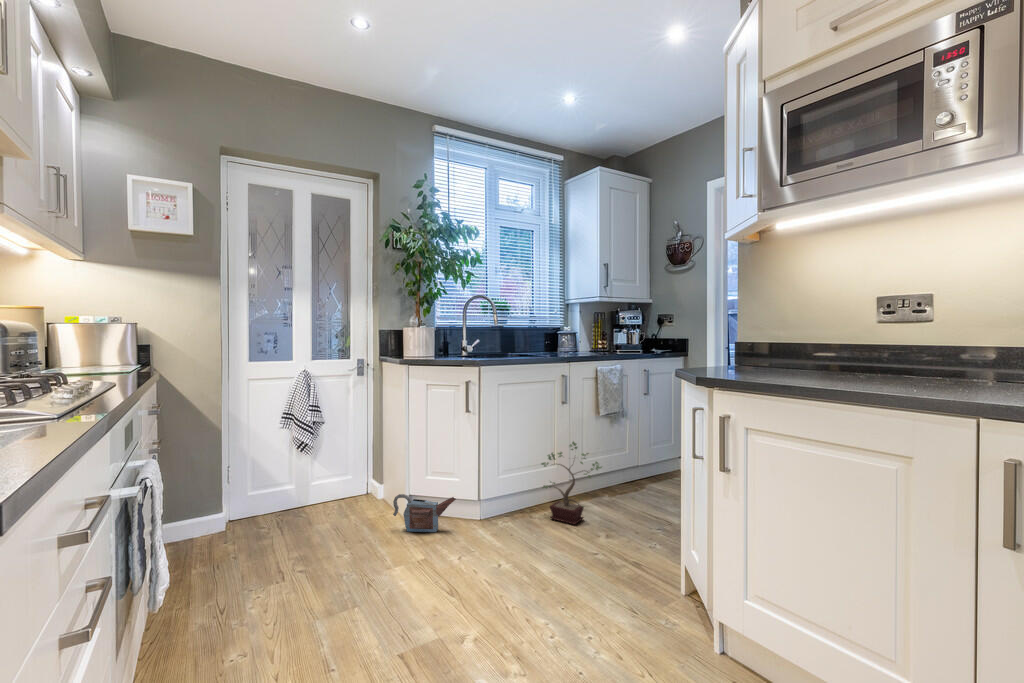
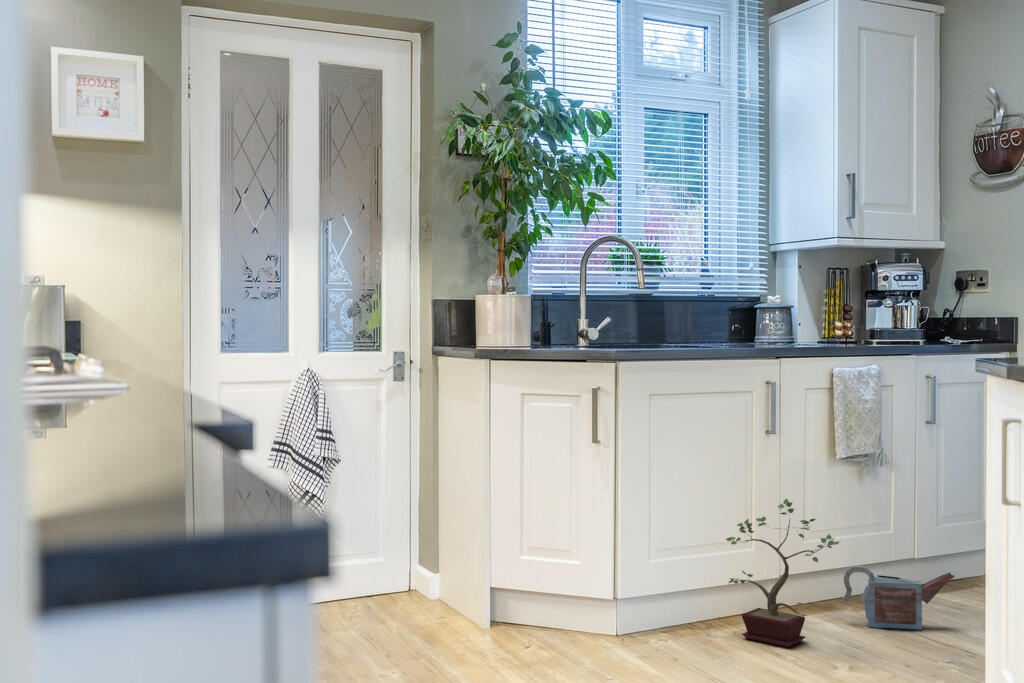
watering can: present [393,494,456,532] -> present [842,566,955,630]

